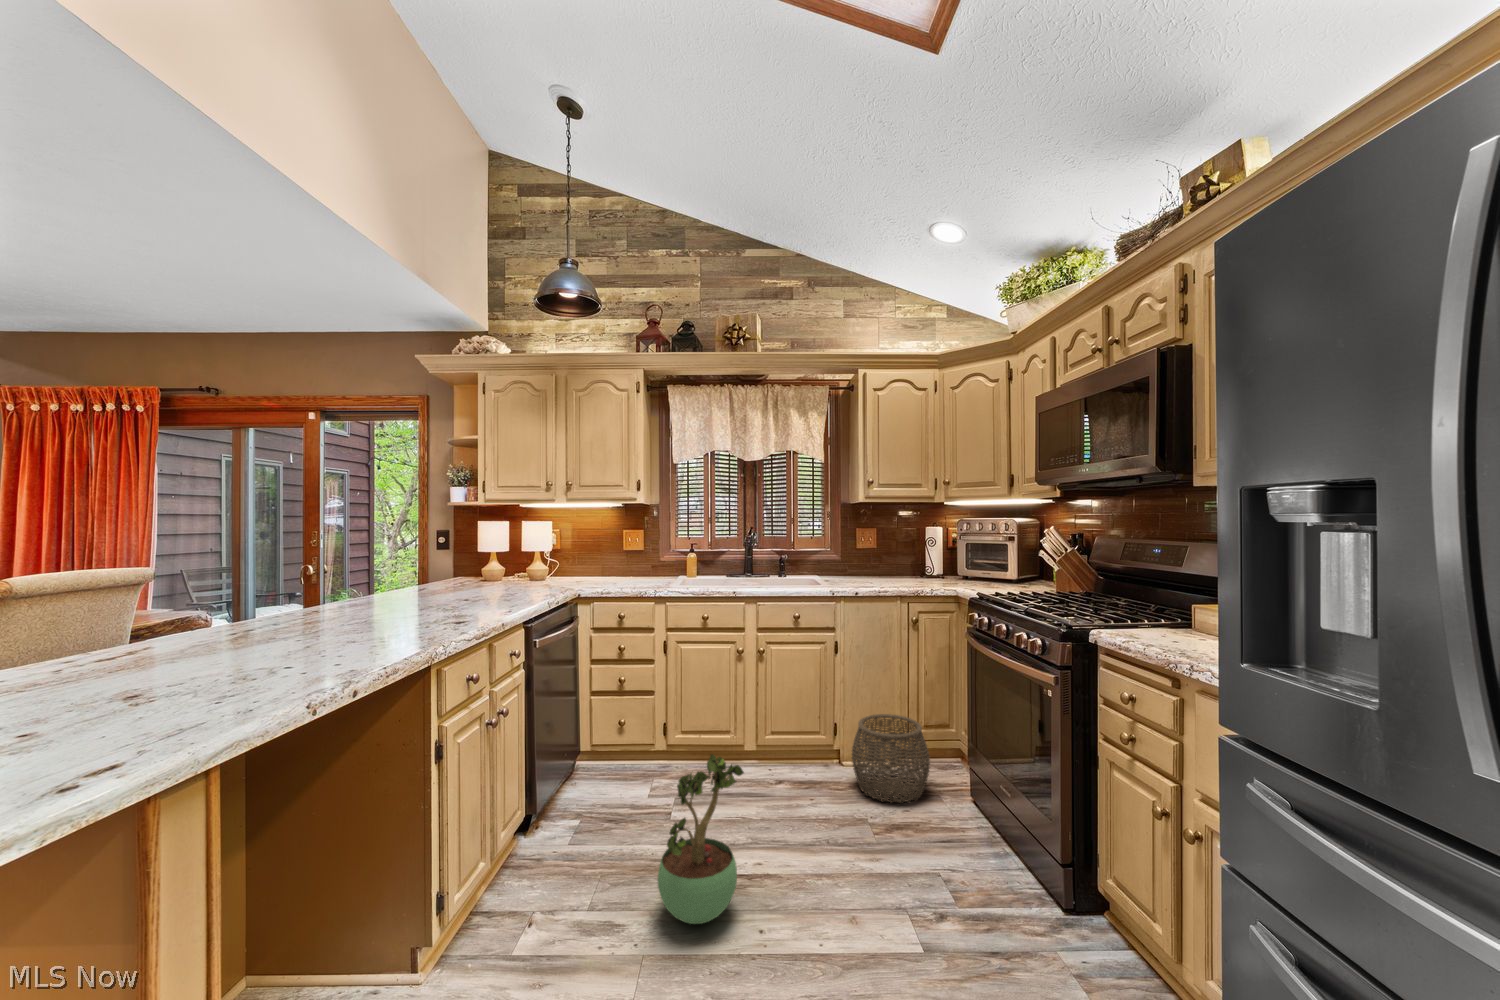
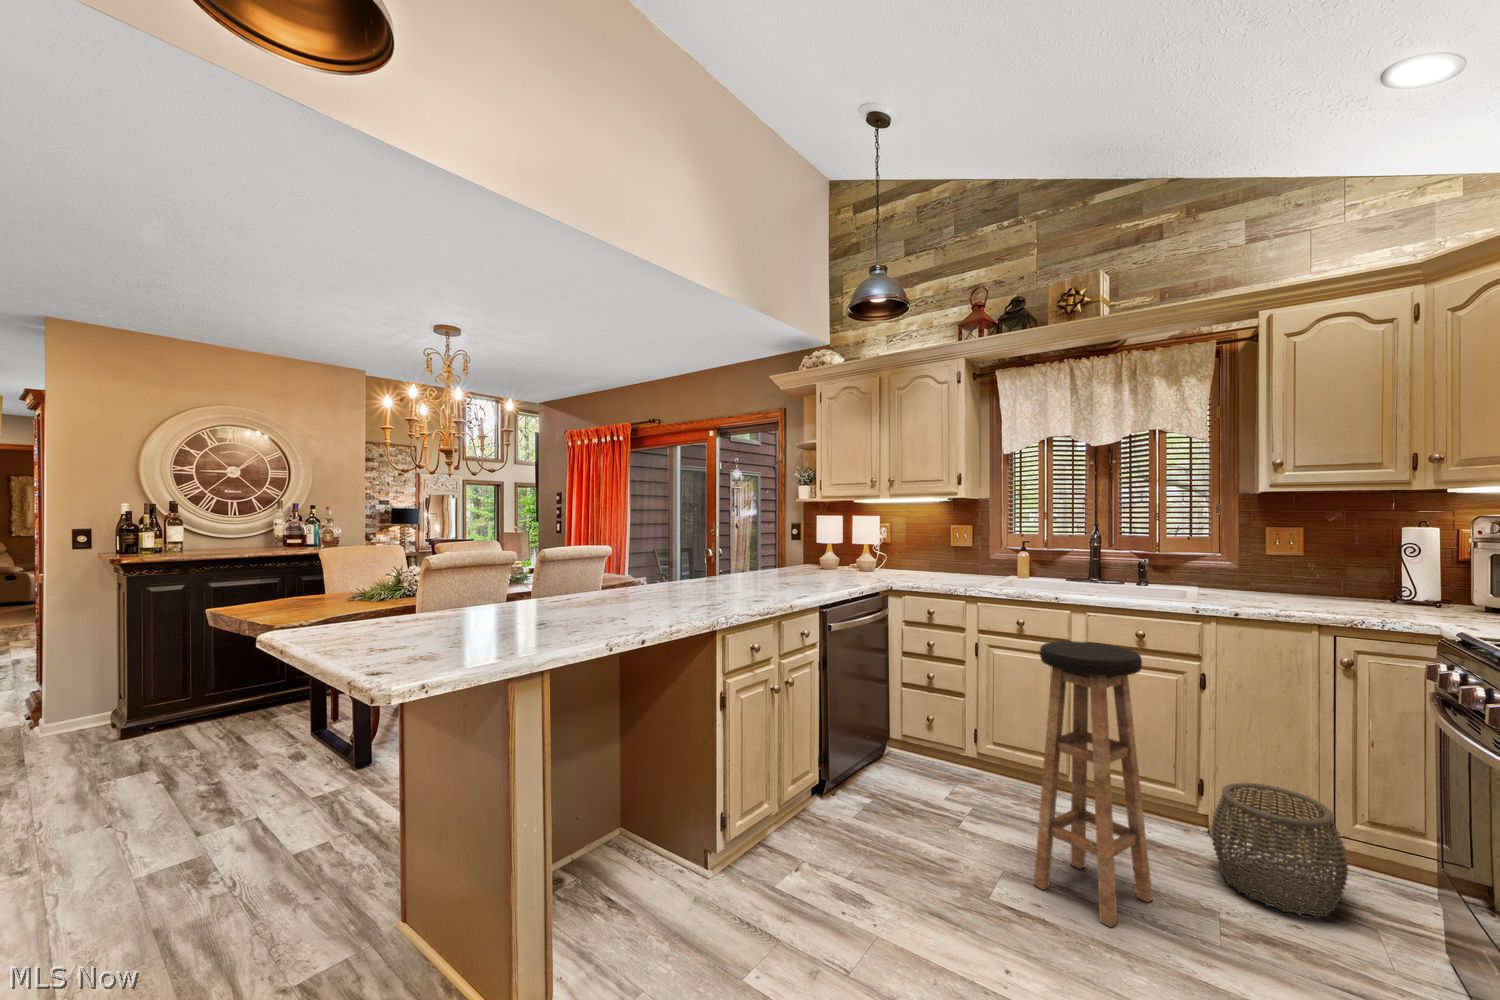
bar stool: none [749,625,830,860] -> present [1034,641,1152,927]
potted plant: present [657,754,744,924] -> none [903,762,1004,933]

